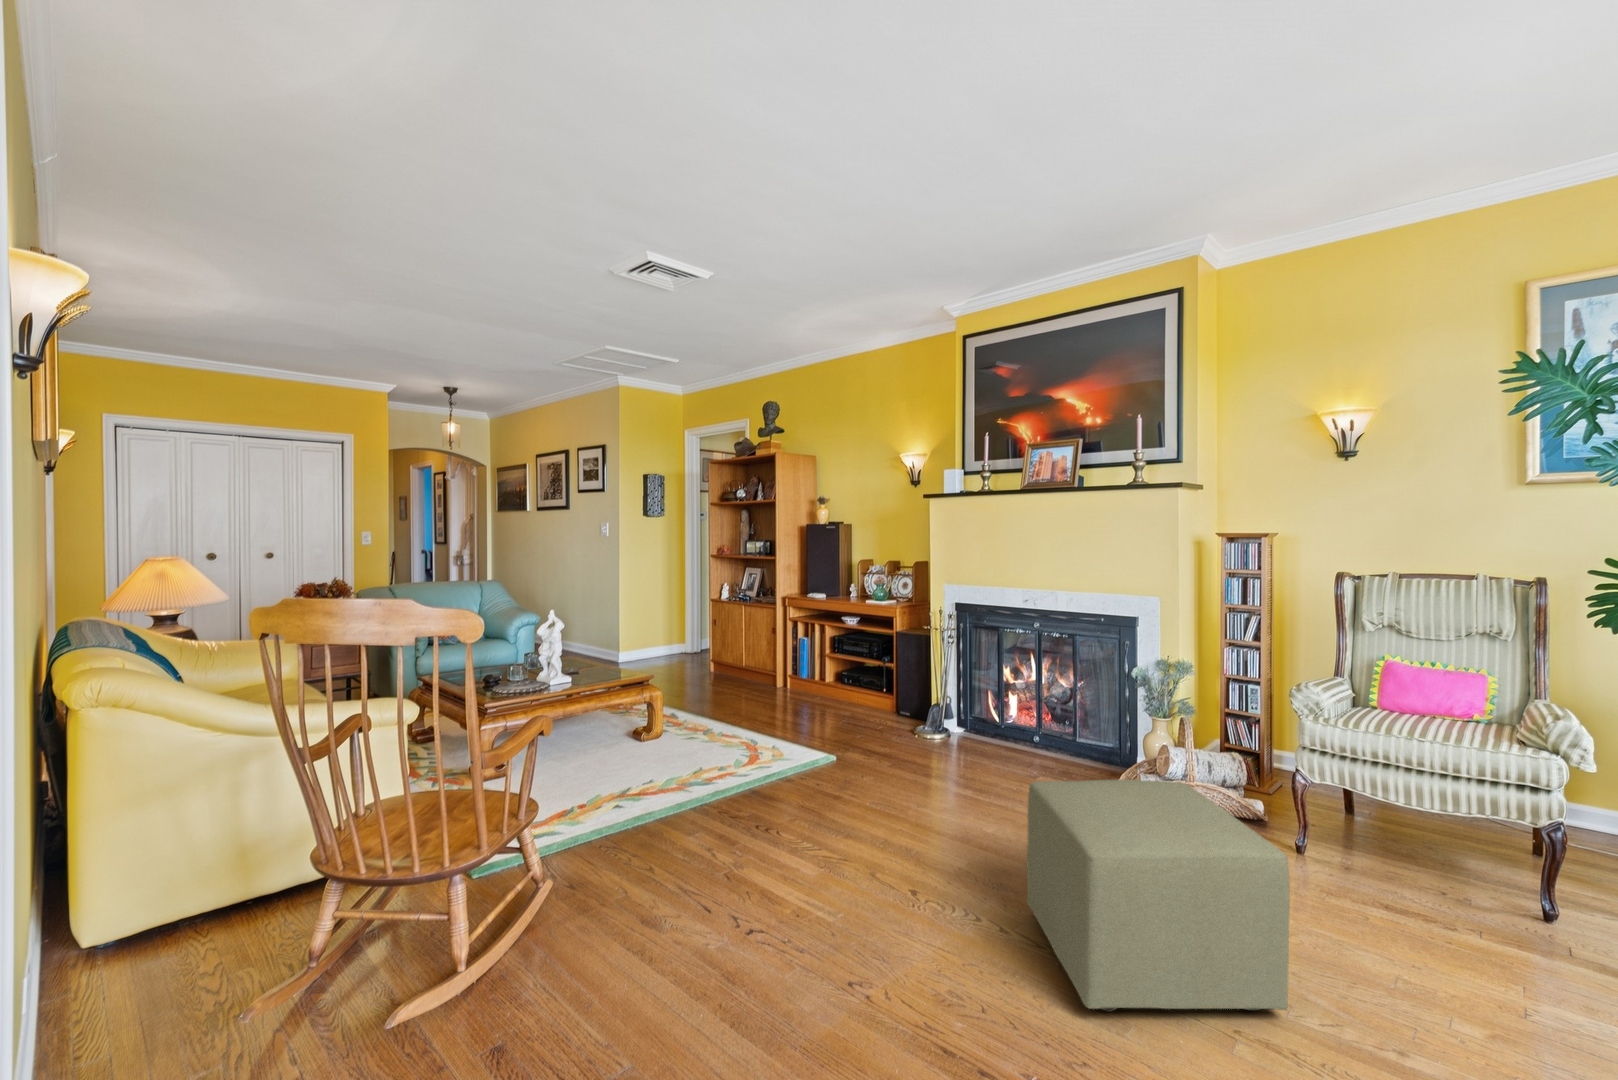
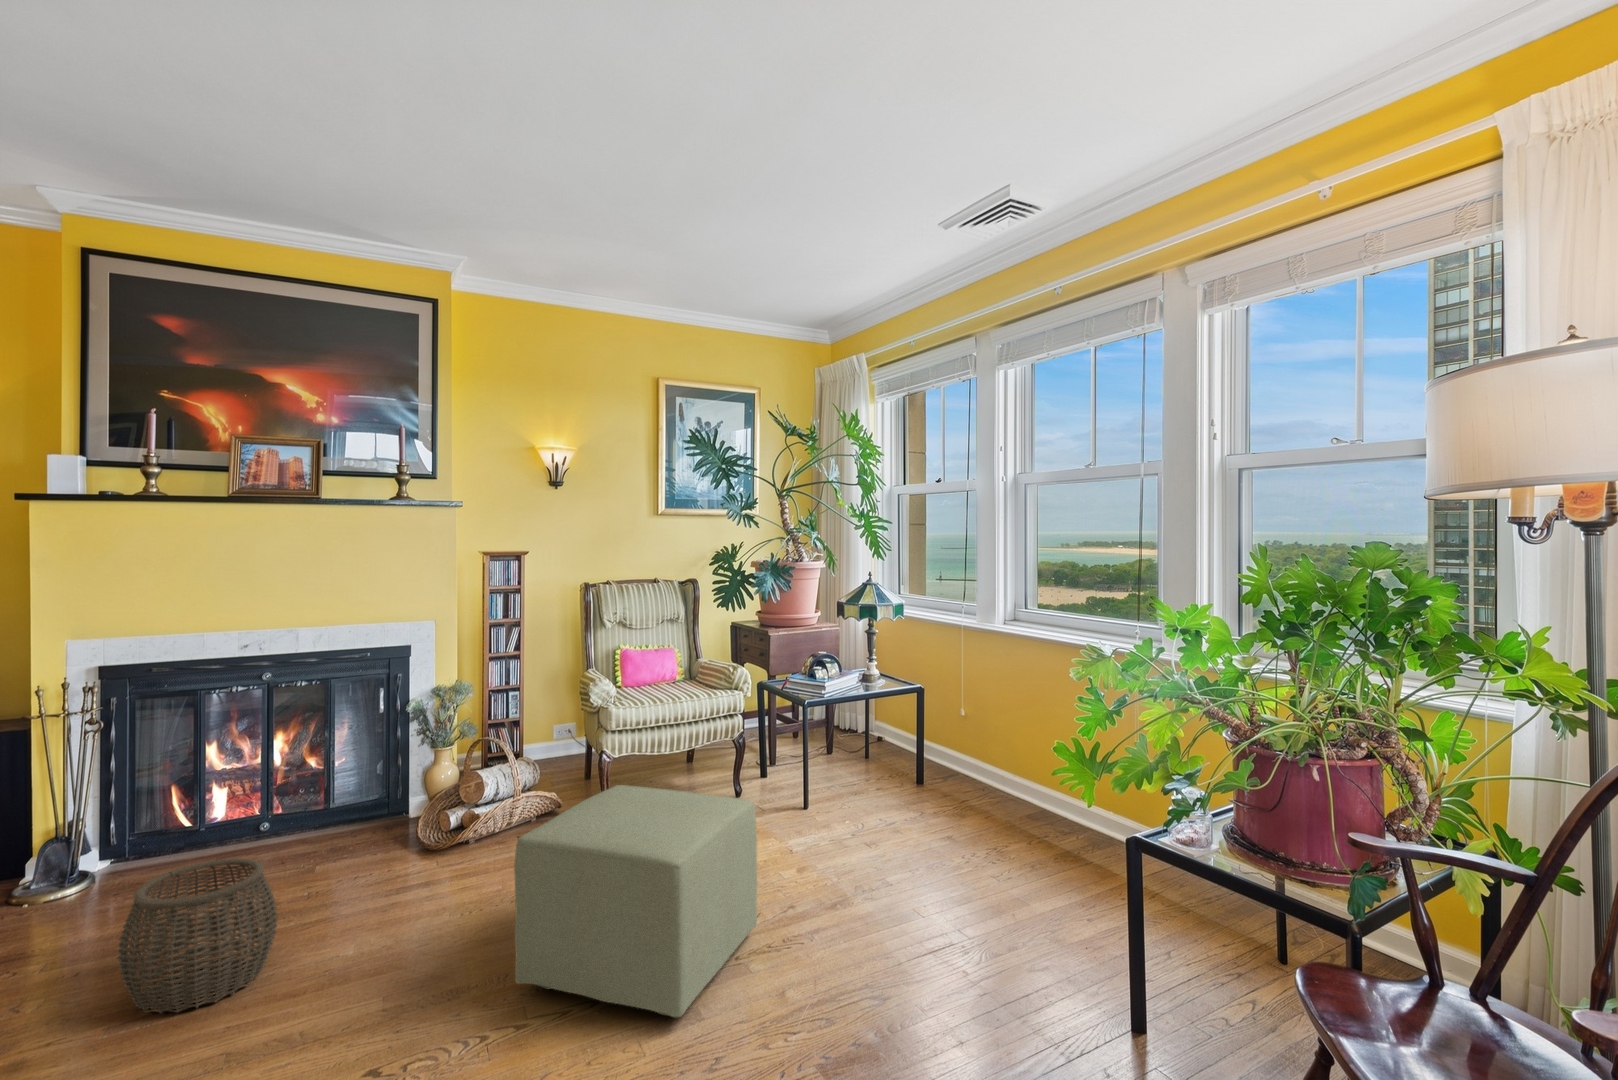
woven basket: none [874,729,954,818] -> present [117,858,278,1014]

